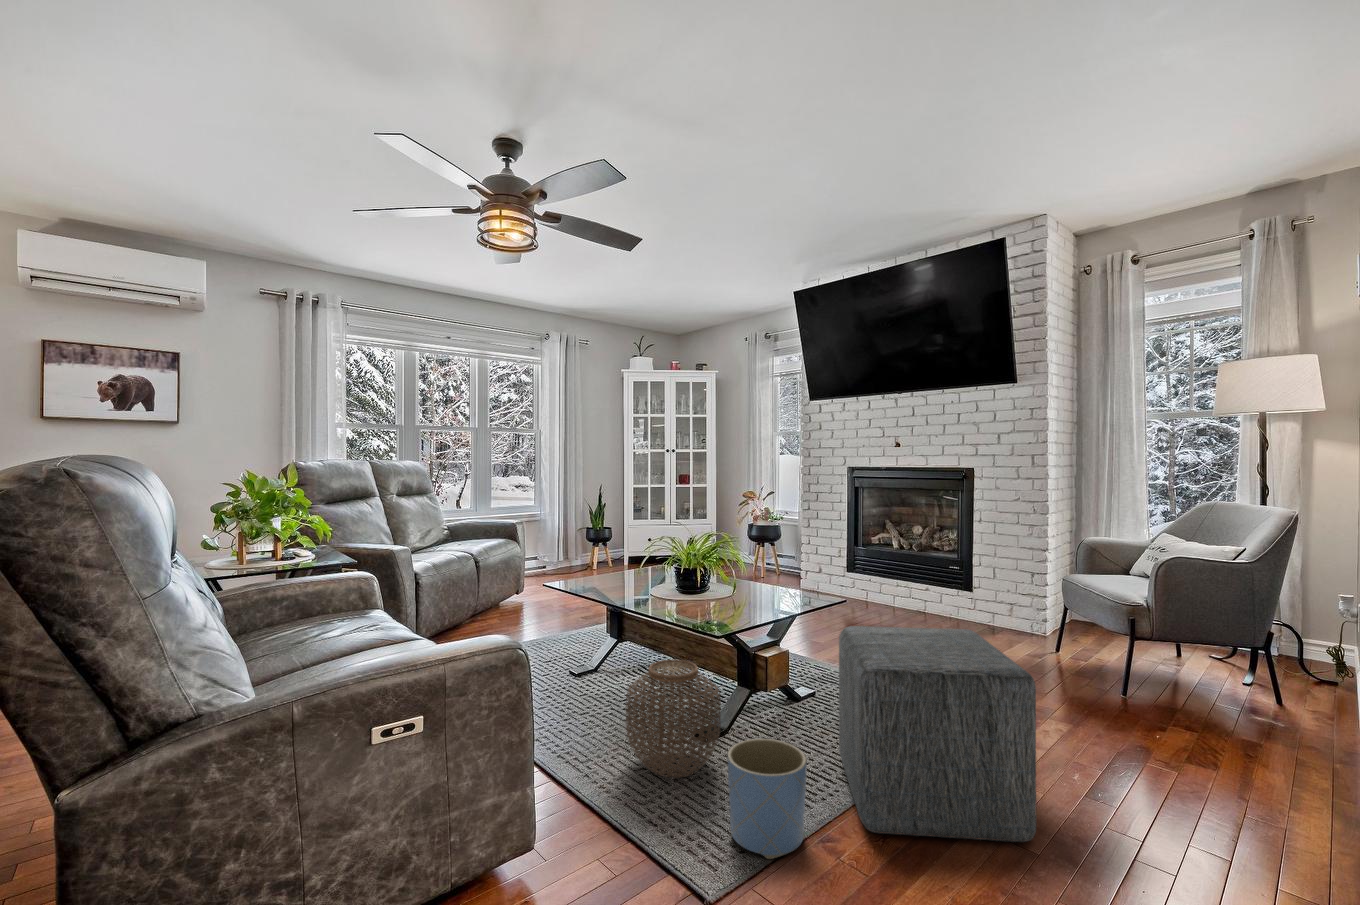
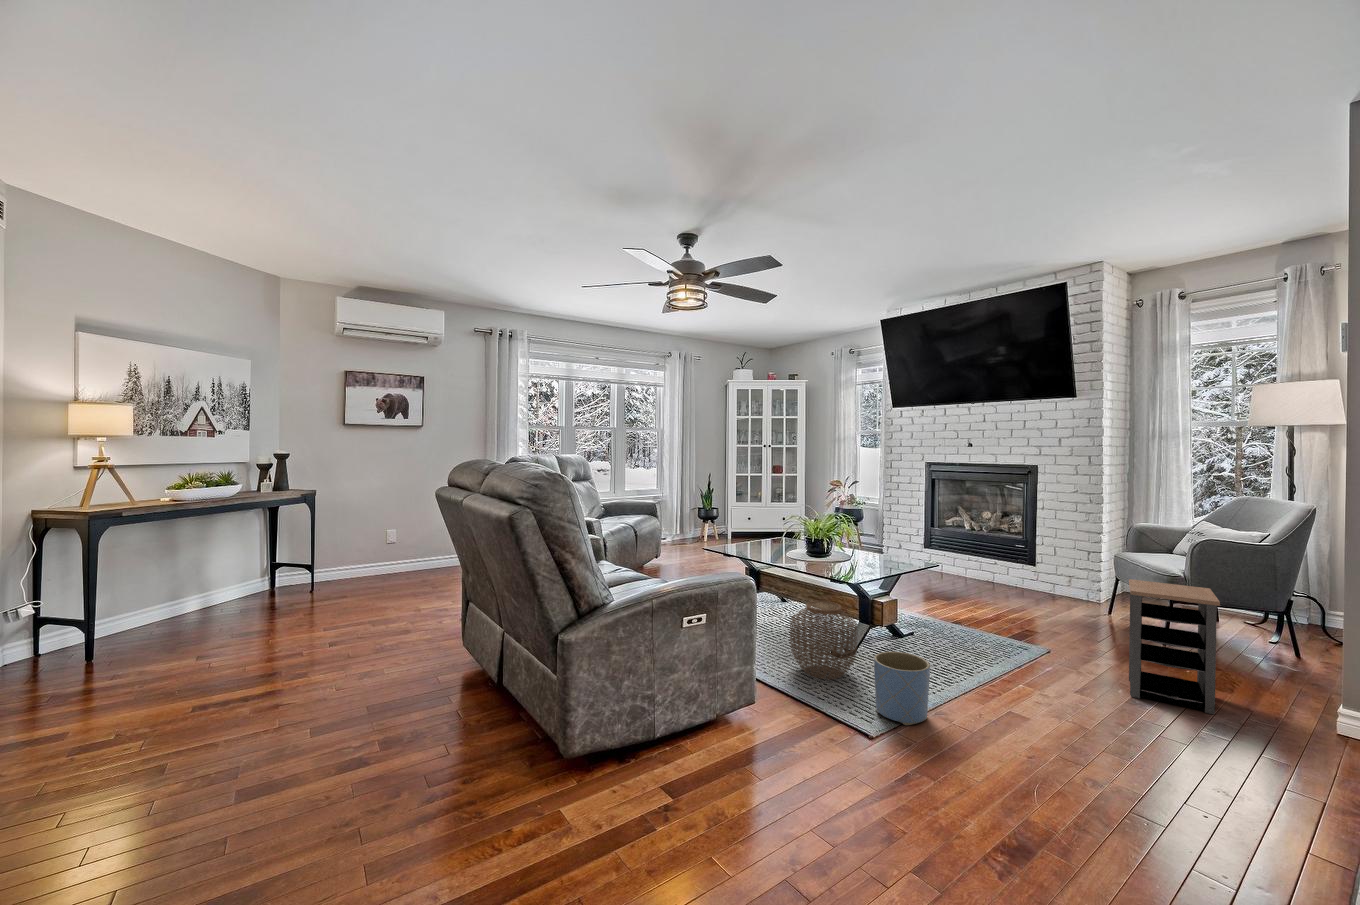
side table: none [1081,615,1199,806] -> present [1129,579,1220,714]
ottoman: present [839,626,1036,842] -> none [942,581,1095,727]

